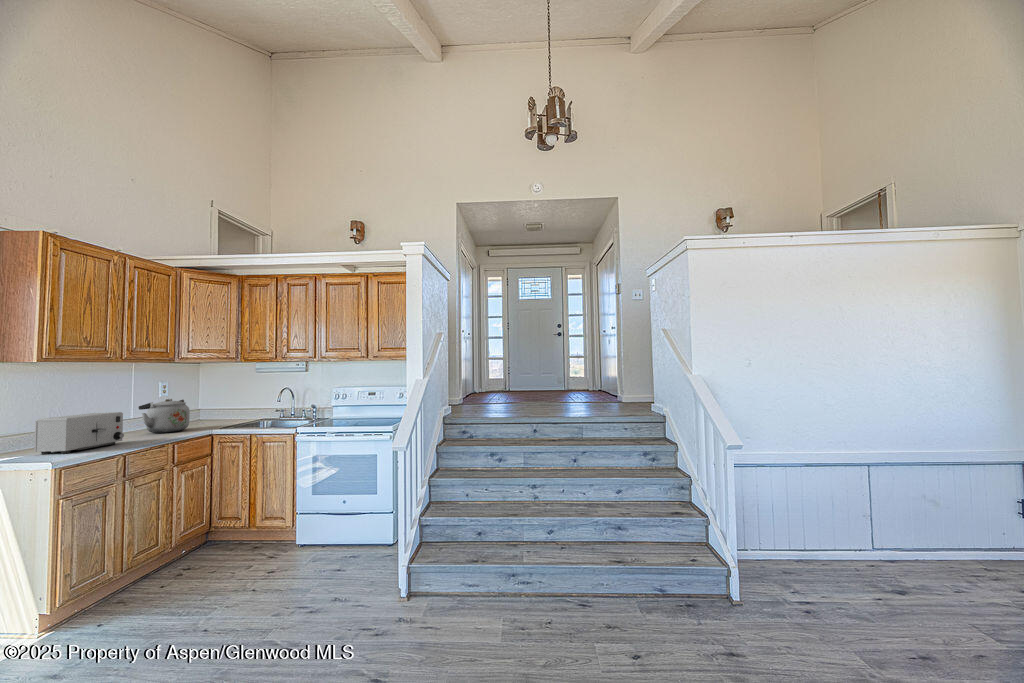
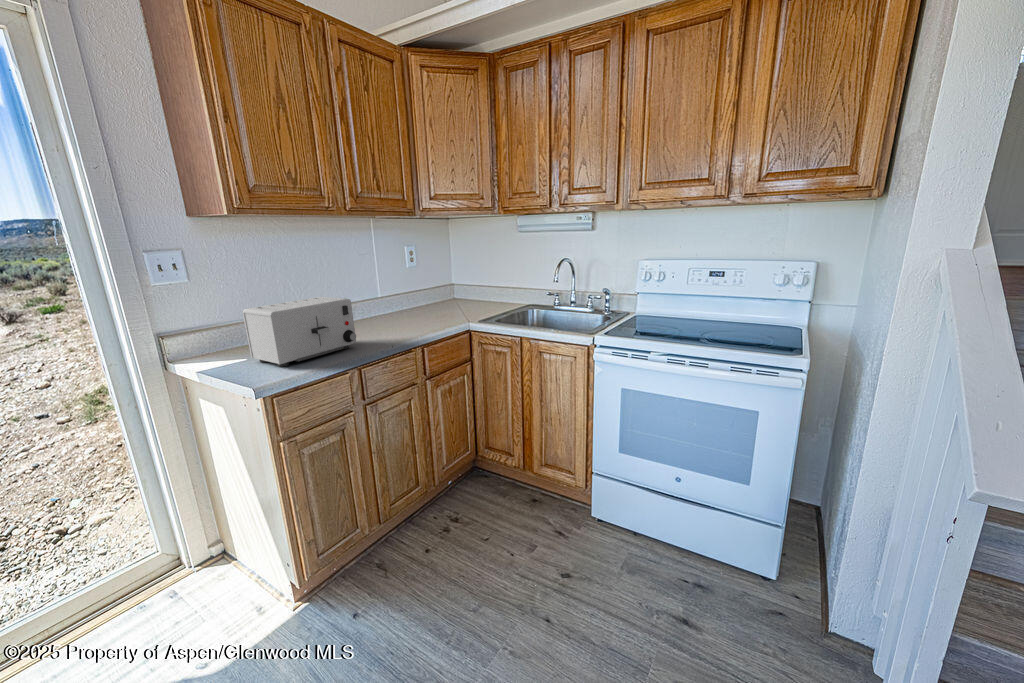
kettle: present [138,399,190,433] -> none [380,273,441,323]

